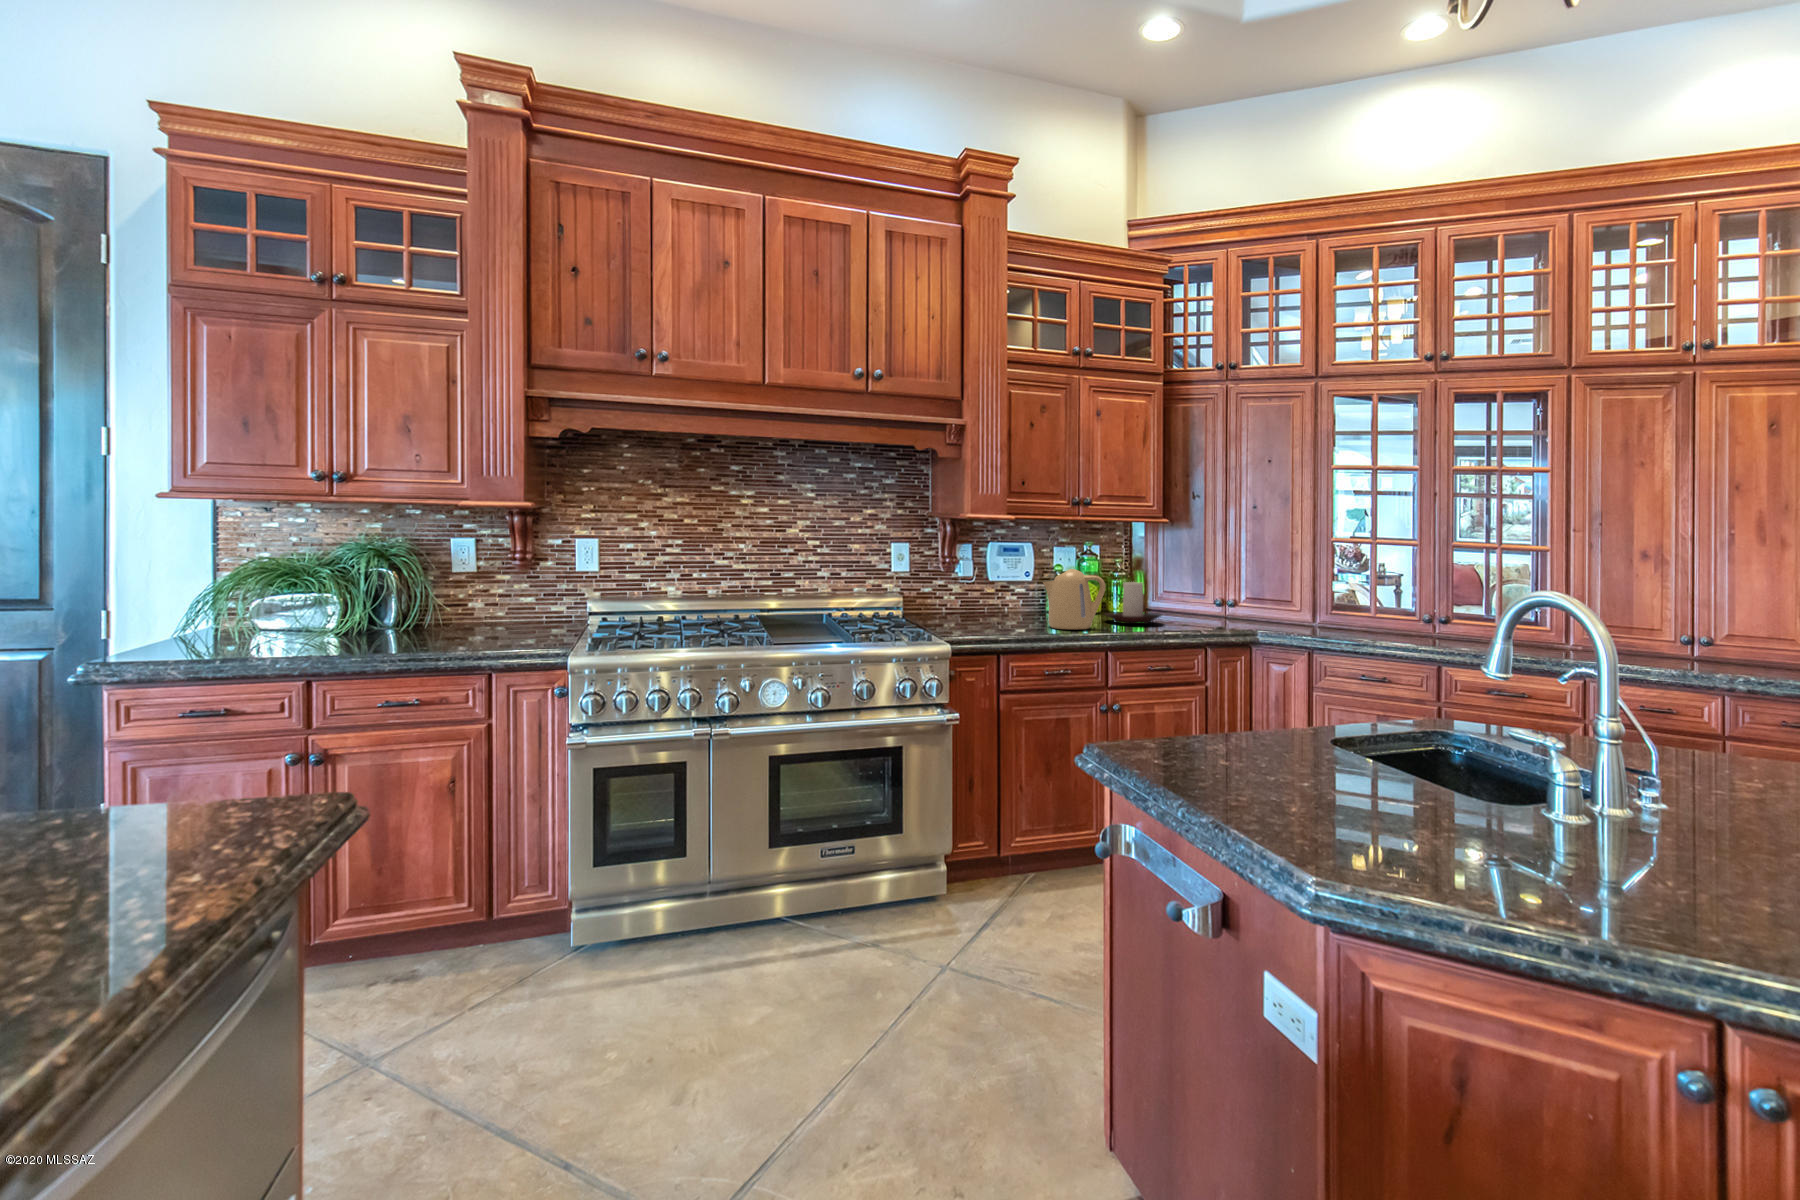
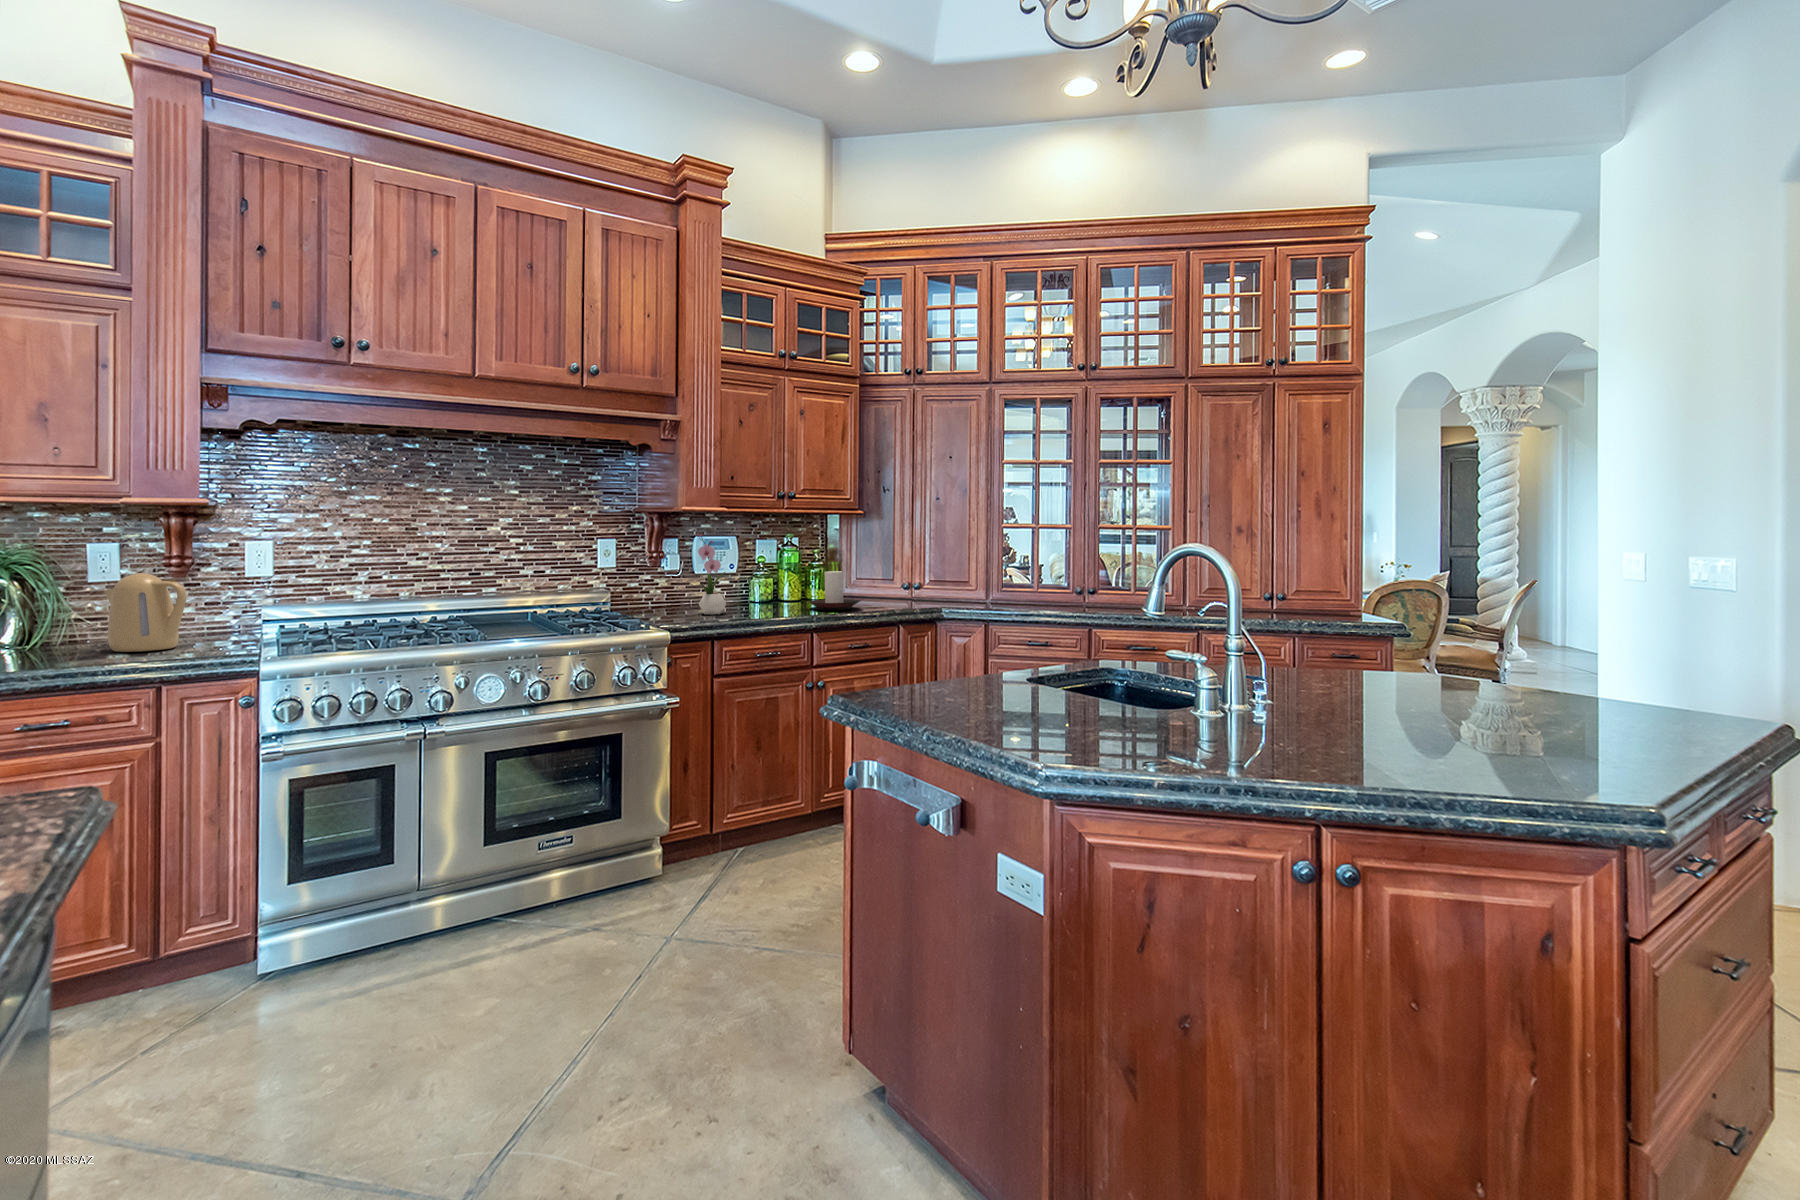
flower arrangement: none [989,539,1018,624] -> present [697,534,726,614]
kettle: present [1043,569,1105,630] -> present [104,573,187,652]

